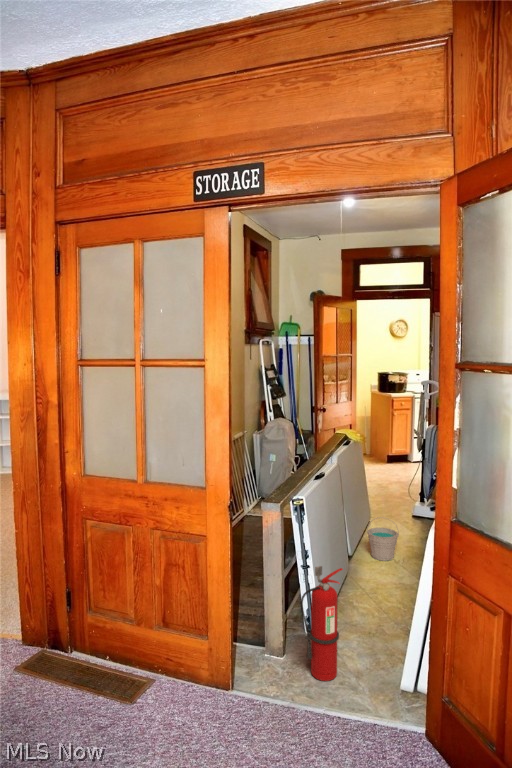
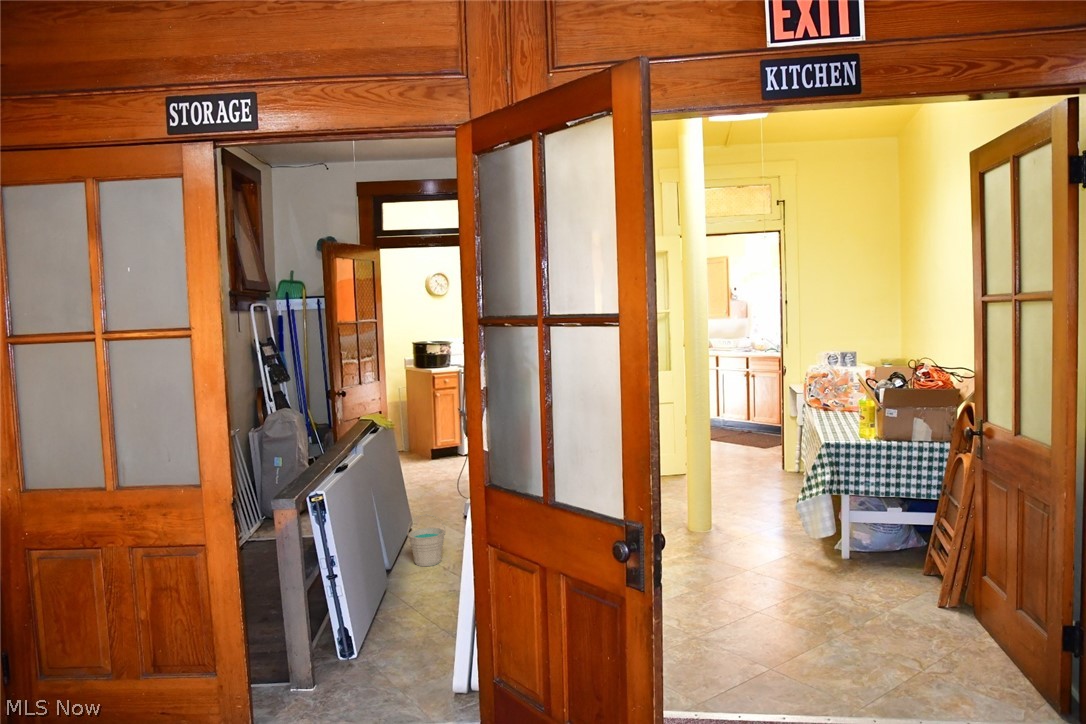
fire extinguisher: present [301,566,343,681] -> none [331,563,379,696]

